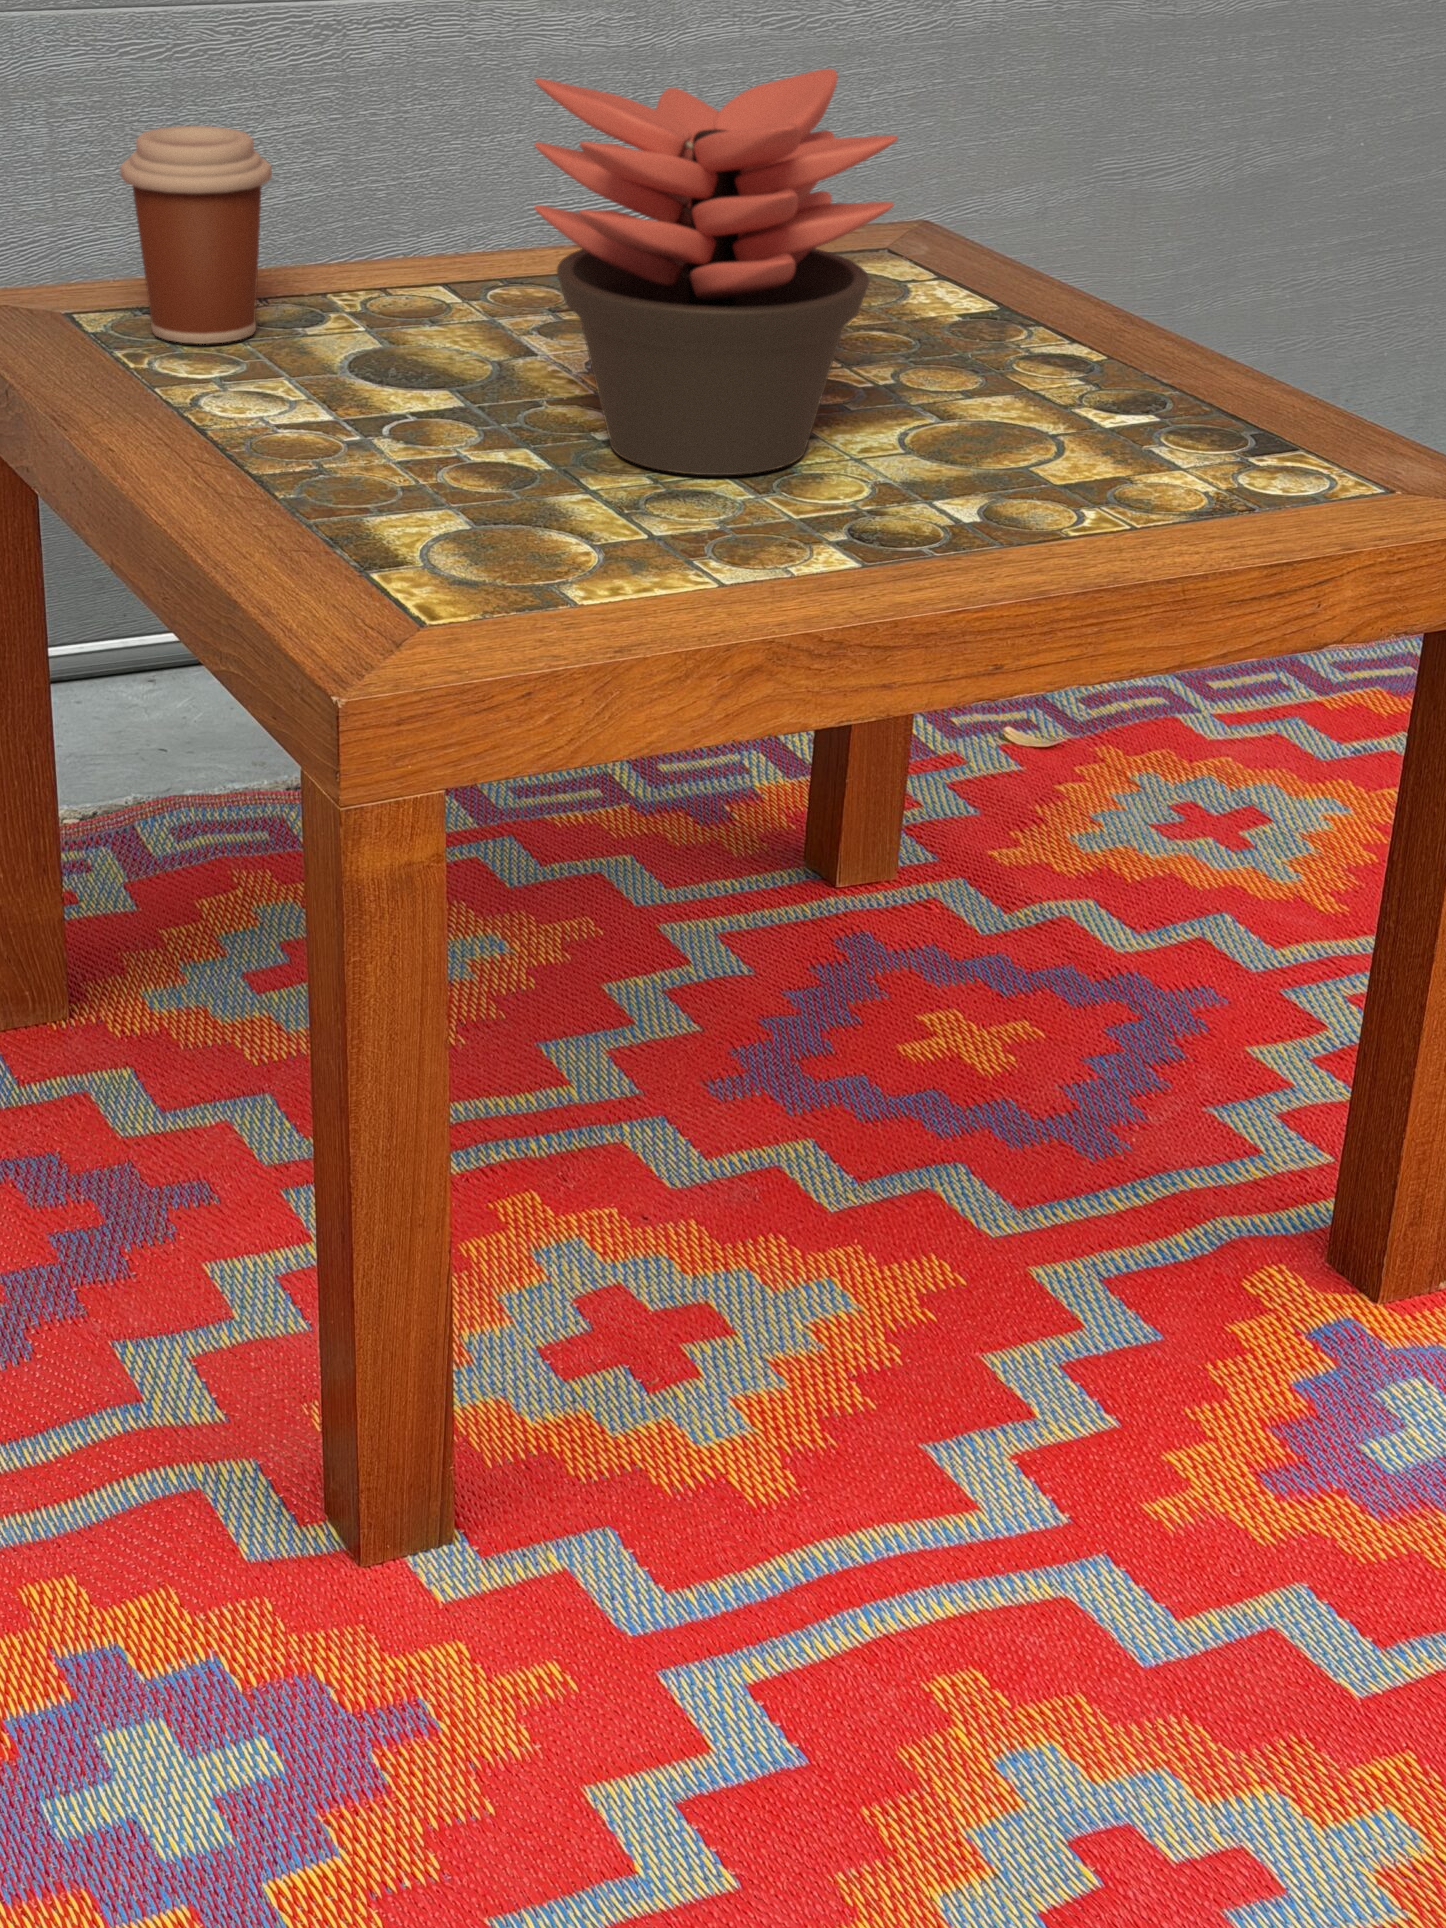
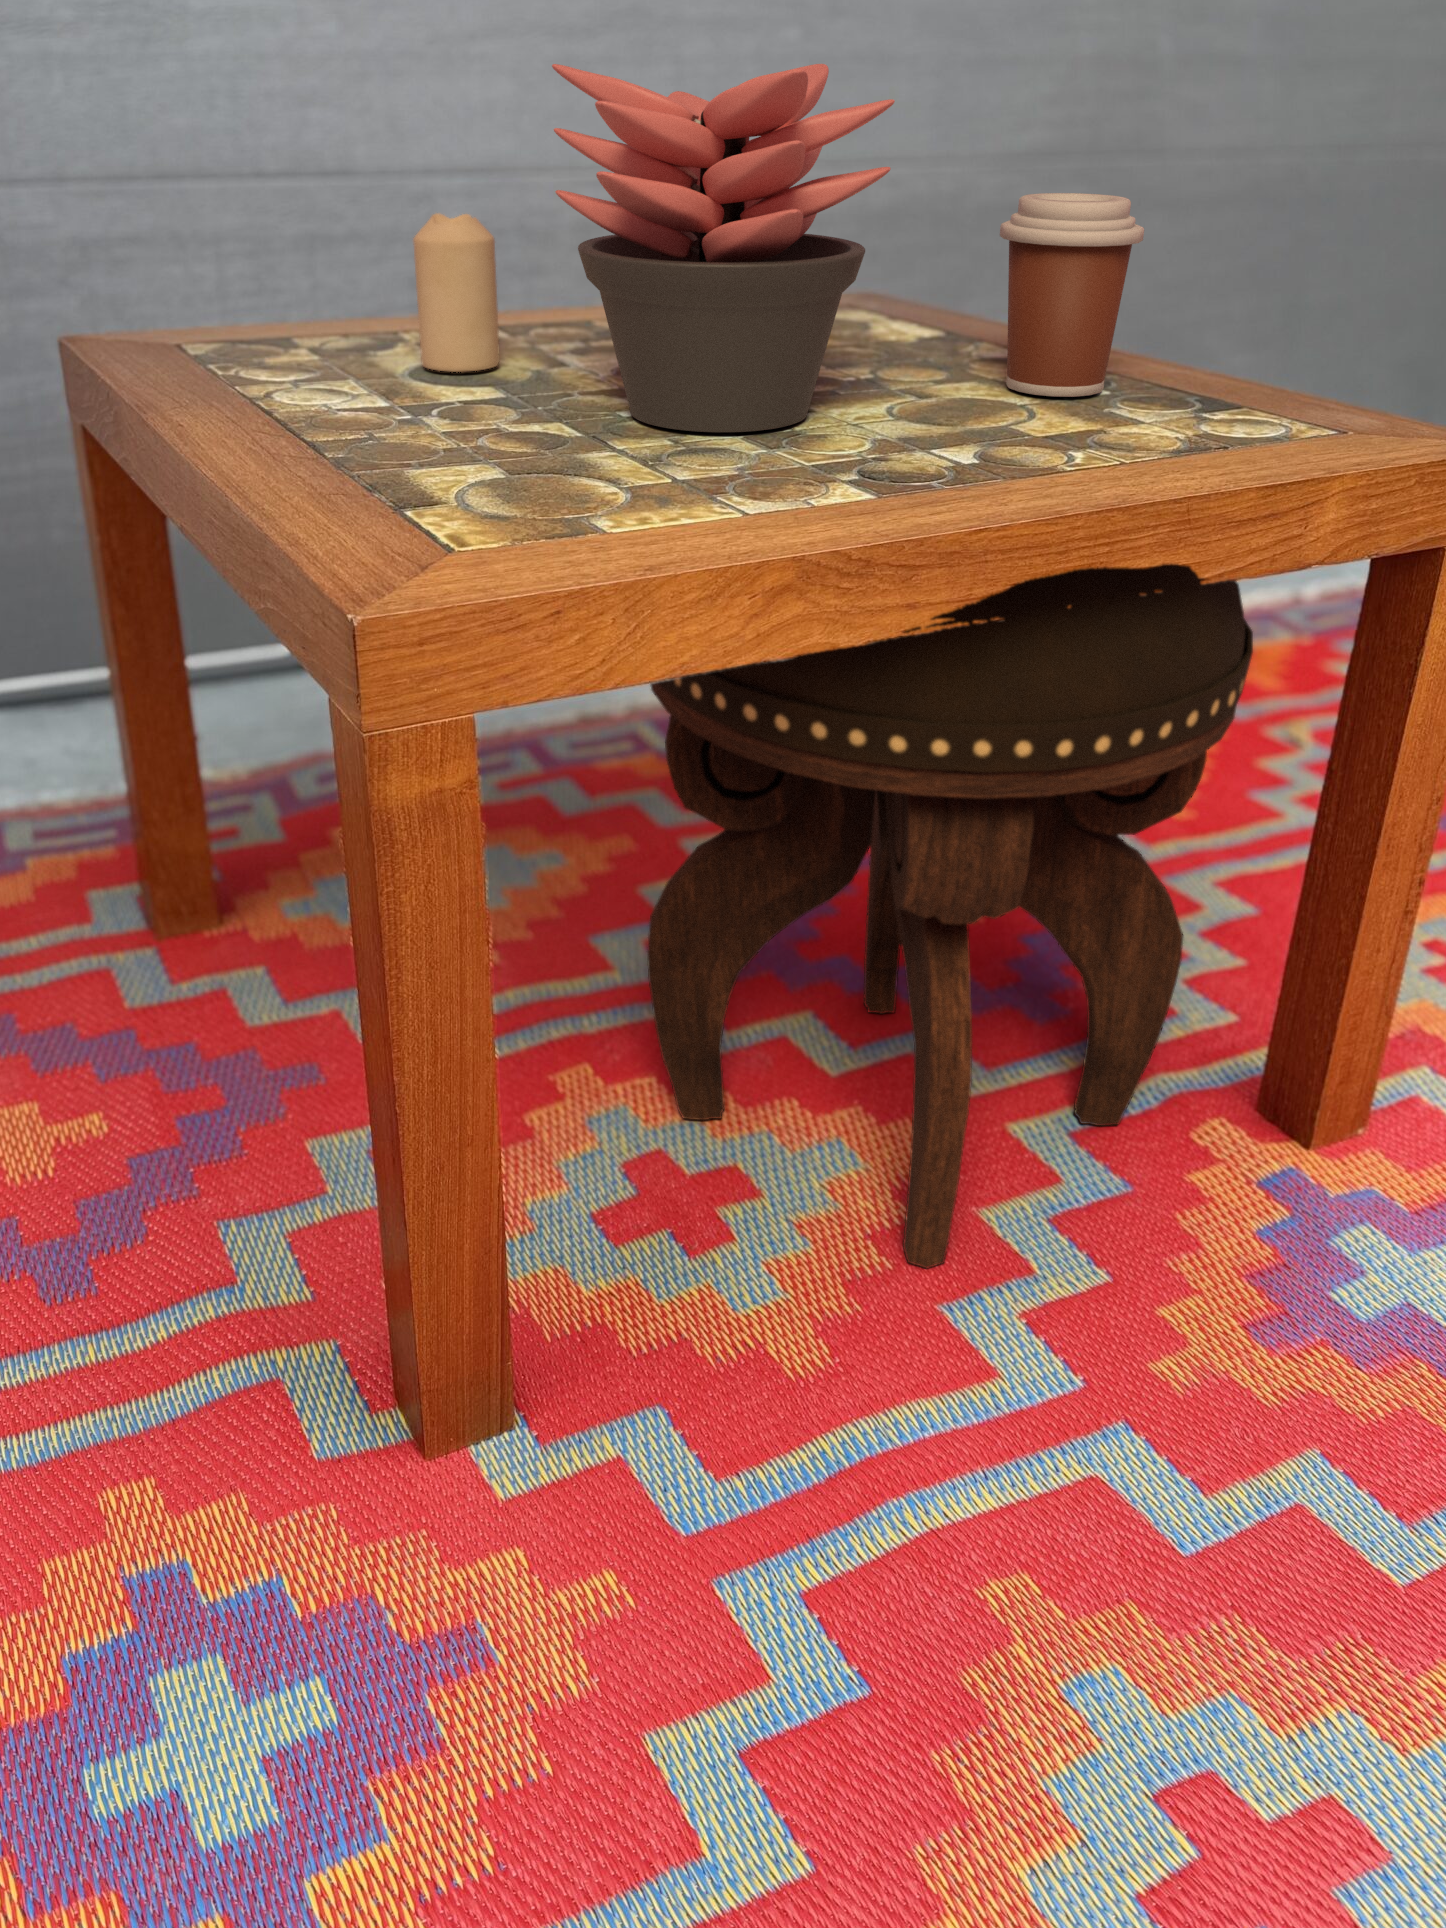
coffee cup: present [120,126,272,344] -> present [1000,193,1144,397]
candle: none [368,196,461,375] -> present [413,214,500,372]
footstool: none [615,499,1278,1406] -> present [647,564,1253,1268]

